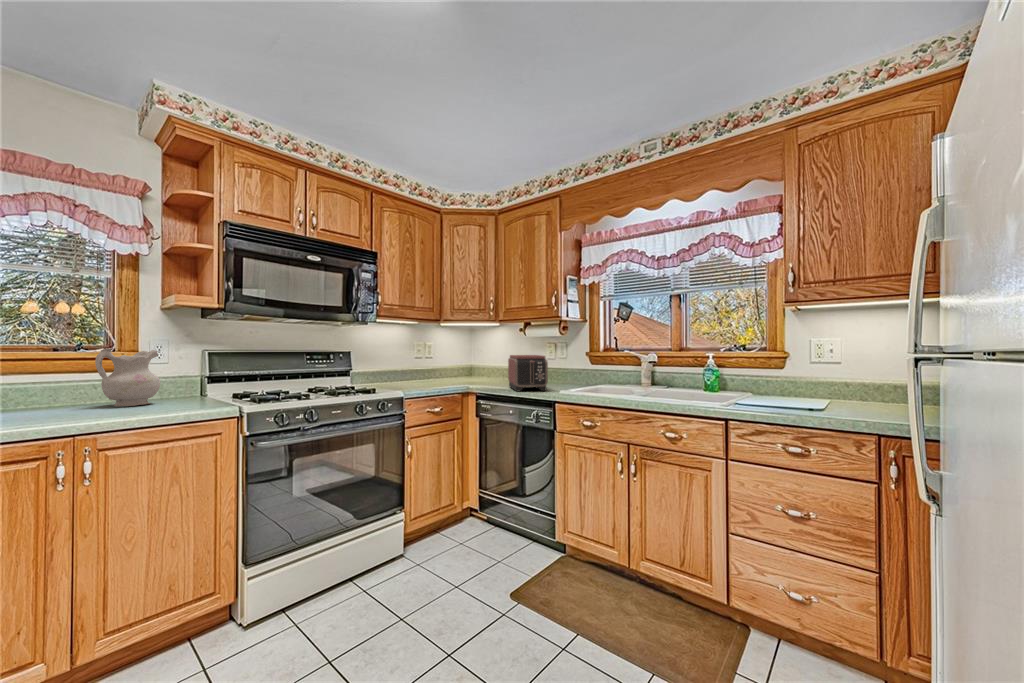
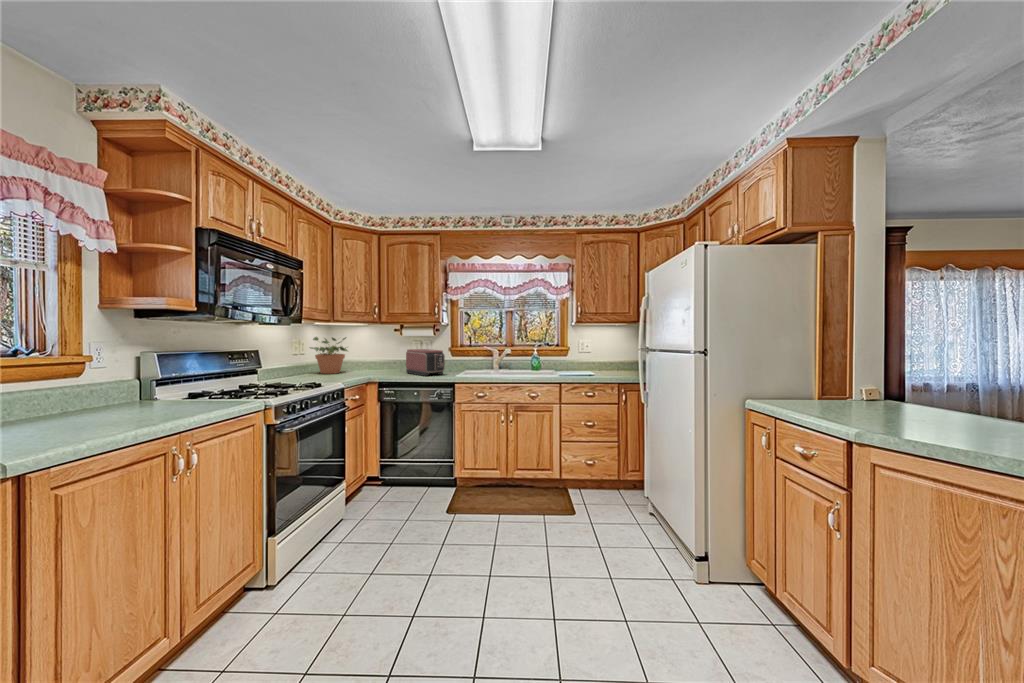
potted plant: none [416,340,465,384] -> present [310,337,348,374]
ceramic pitcher: present [95,349,160,407] -> none [71,357,141,421]

